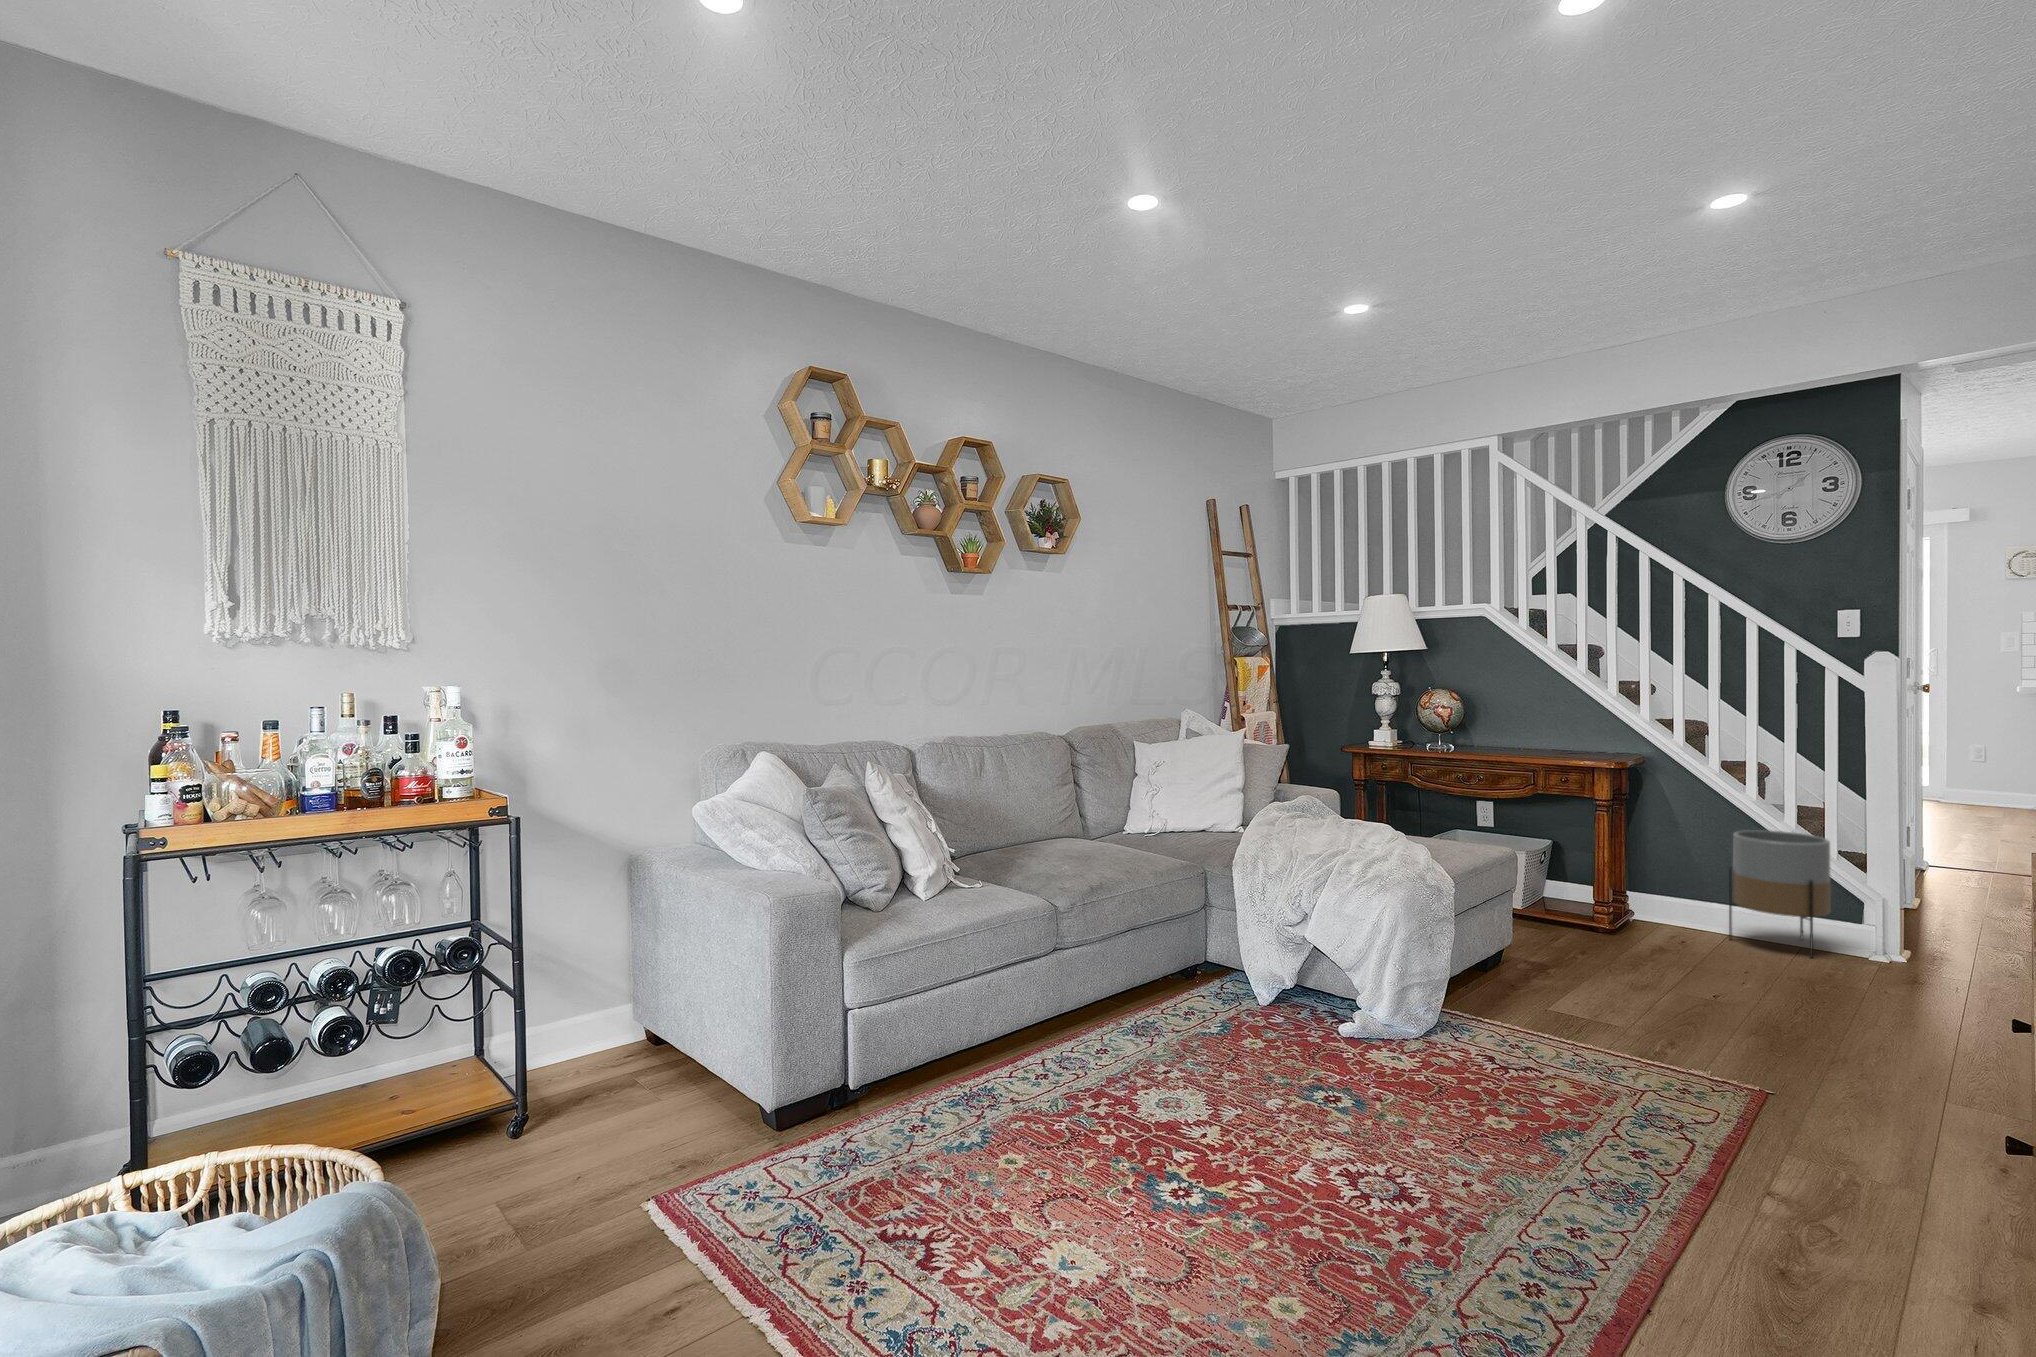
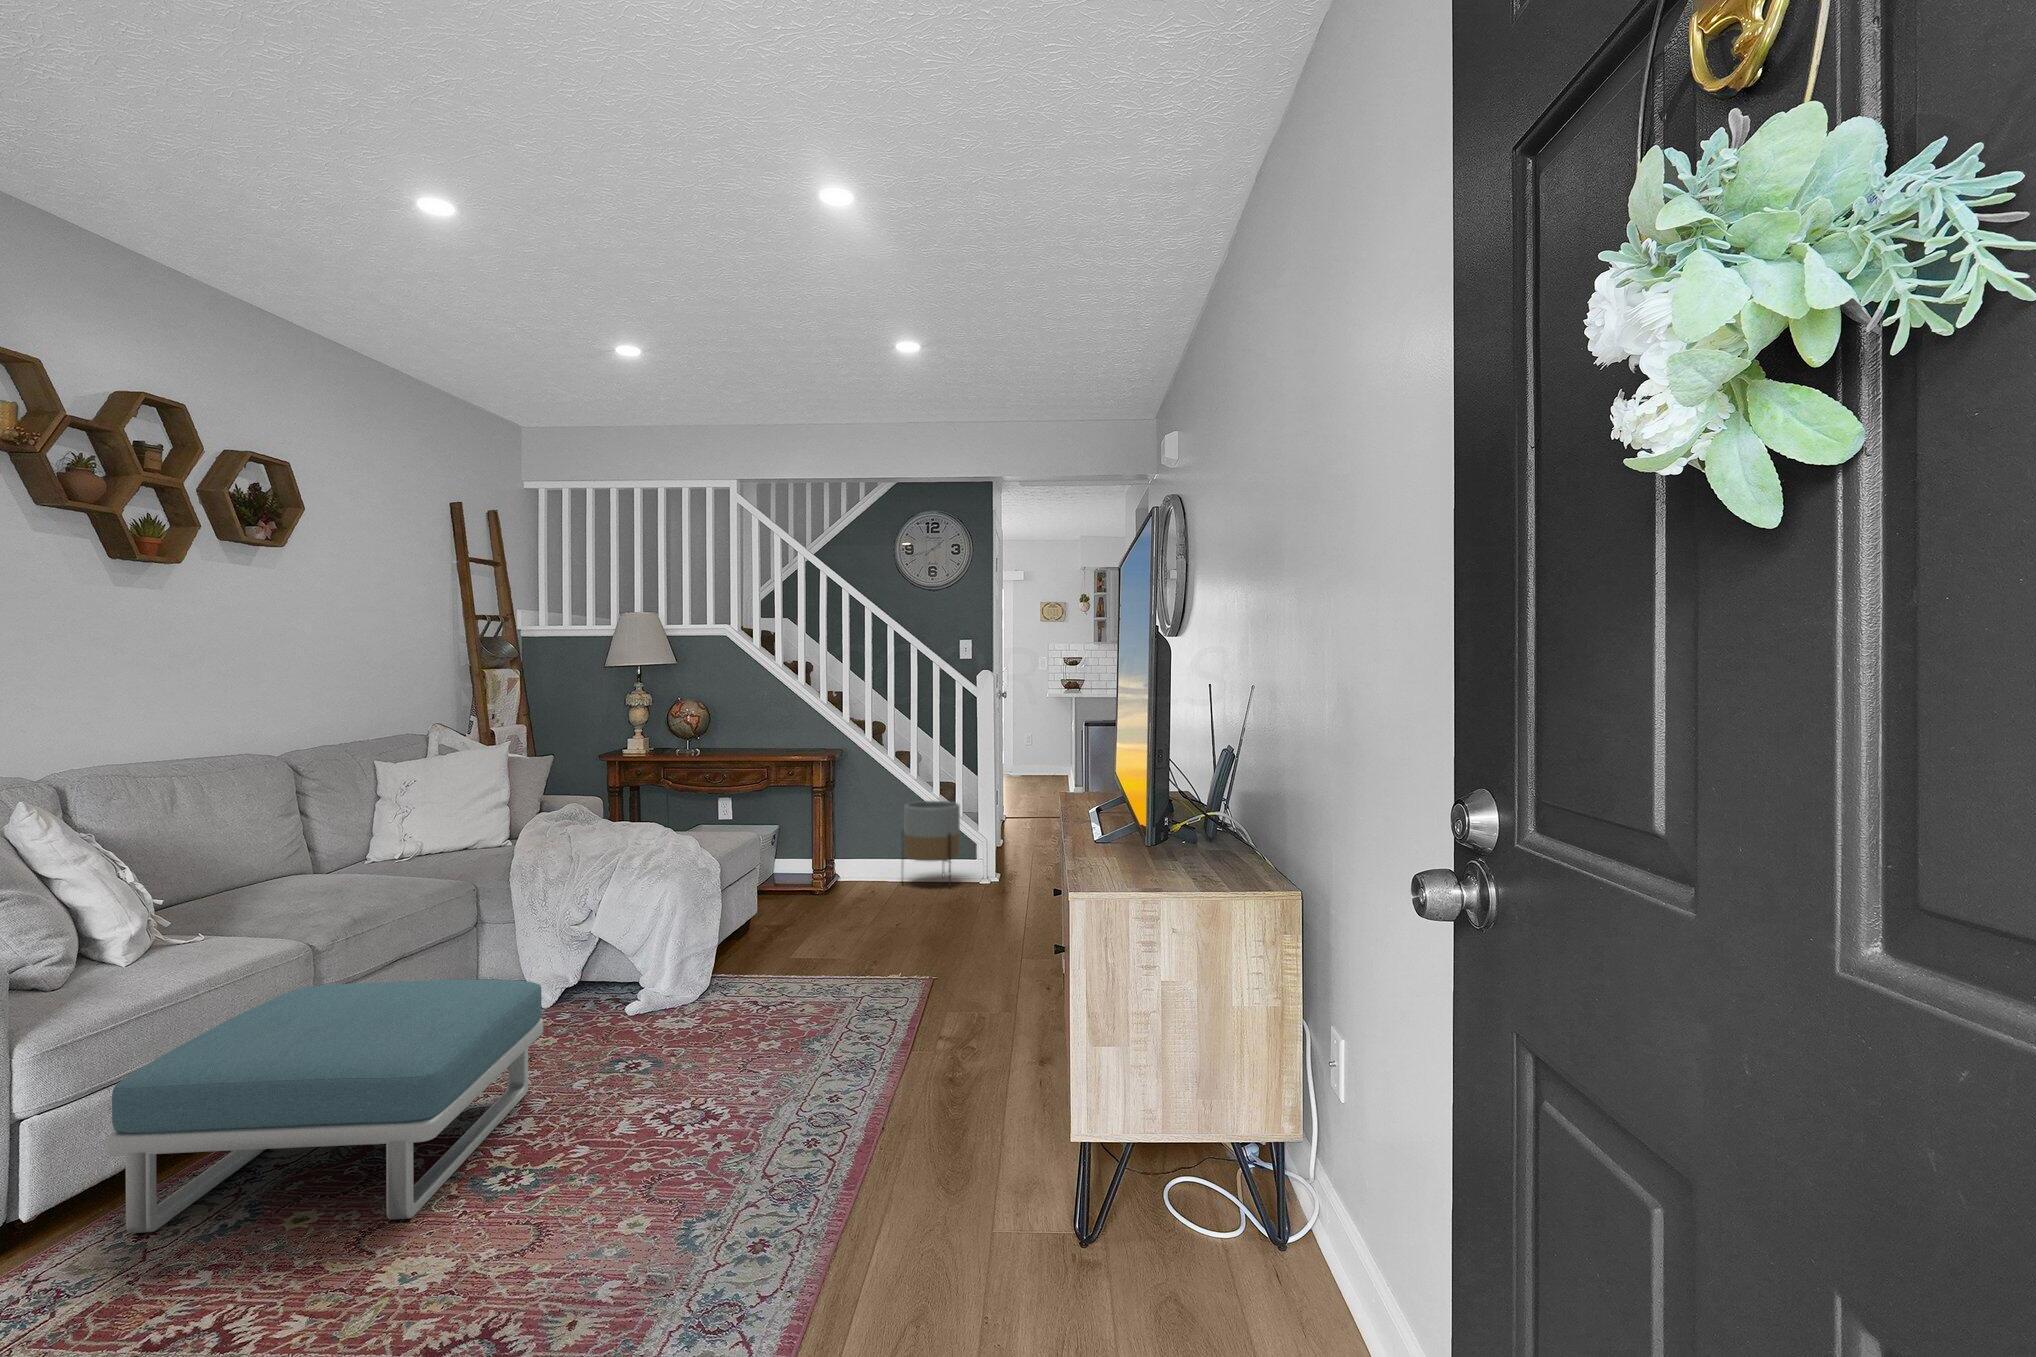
footstool: none [894,942,1235,1198] -> present [107,979,543,1233]

